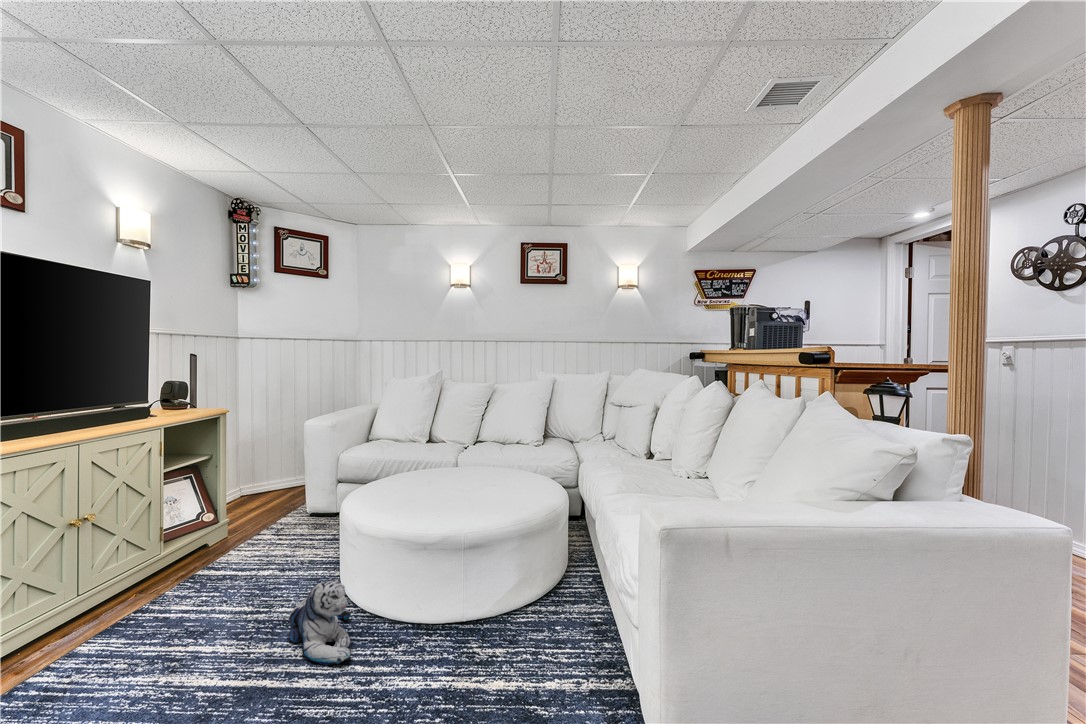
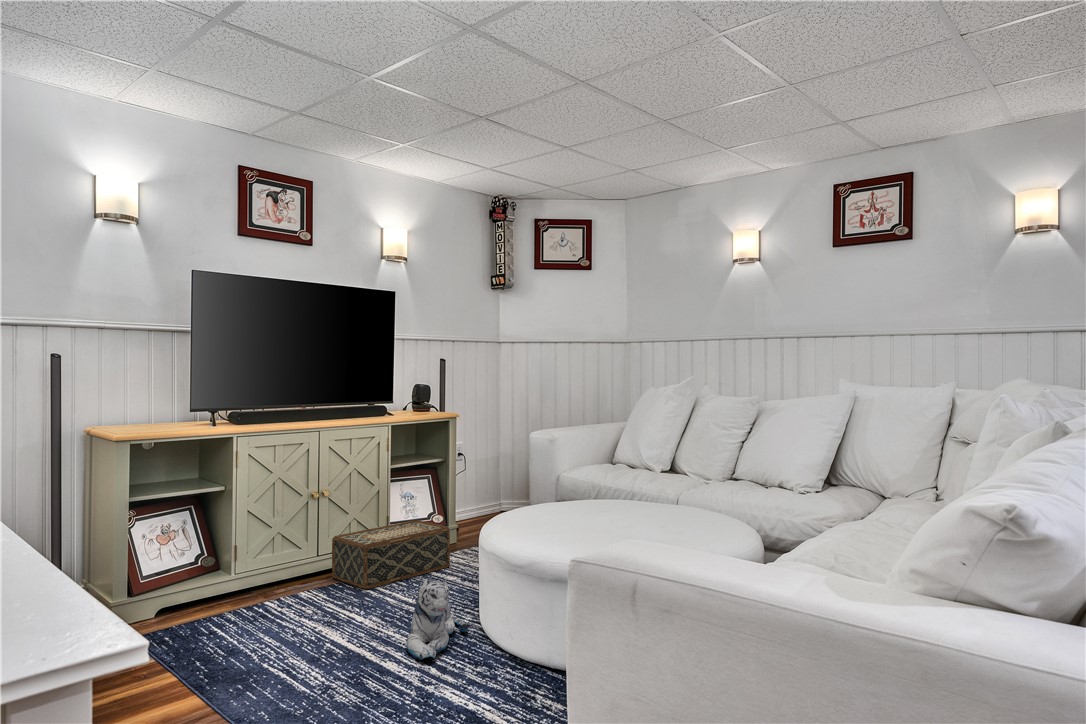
woven basket: none [103,521,250,614] -> present [332,520,450,589]

